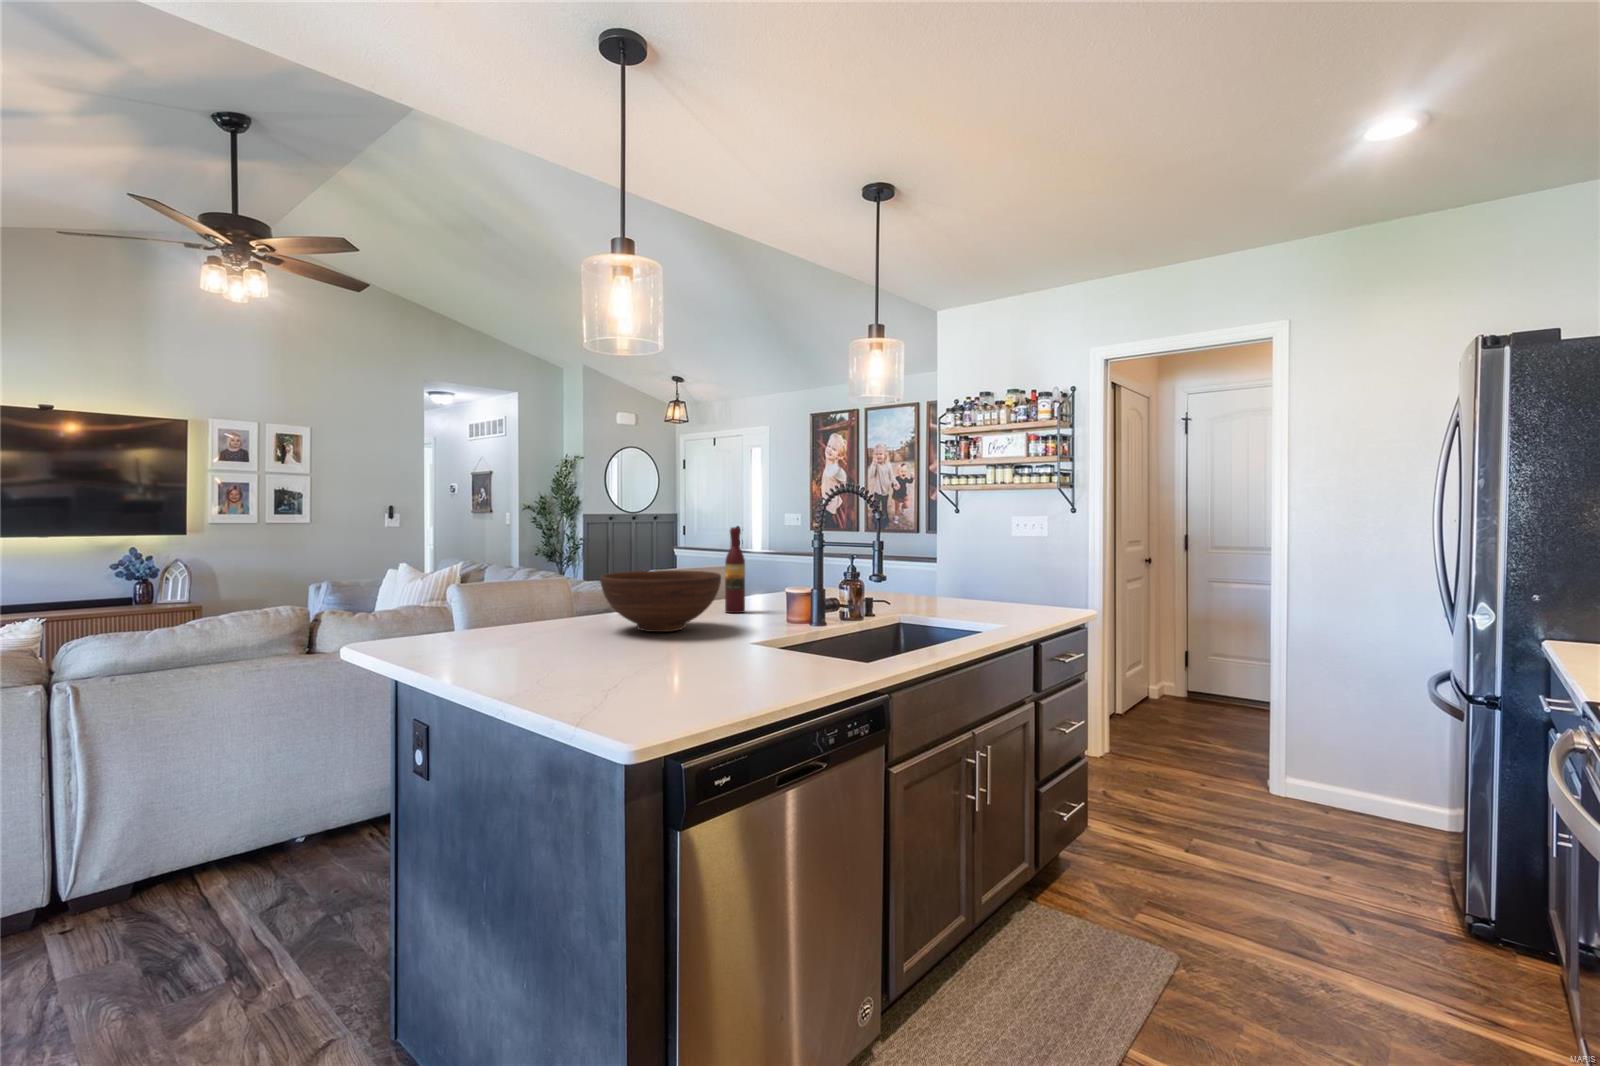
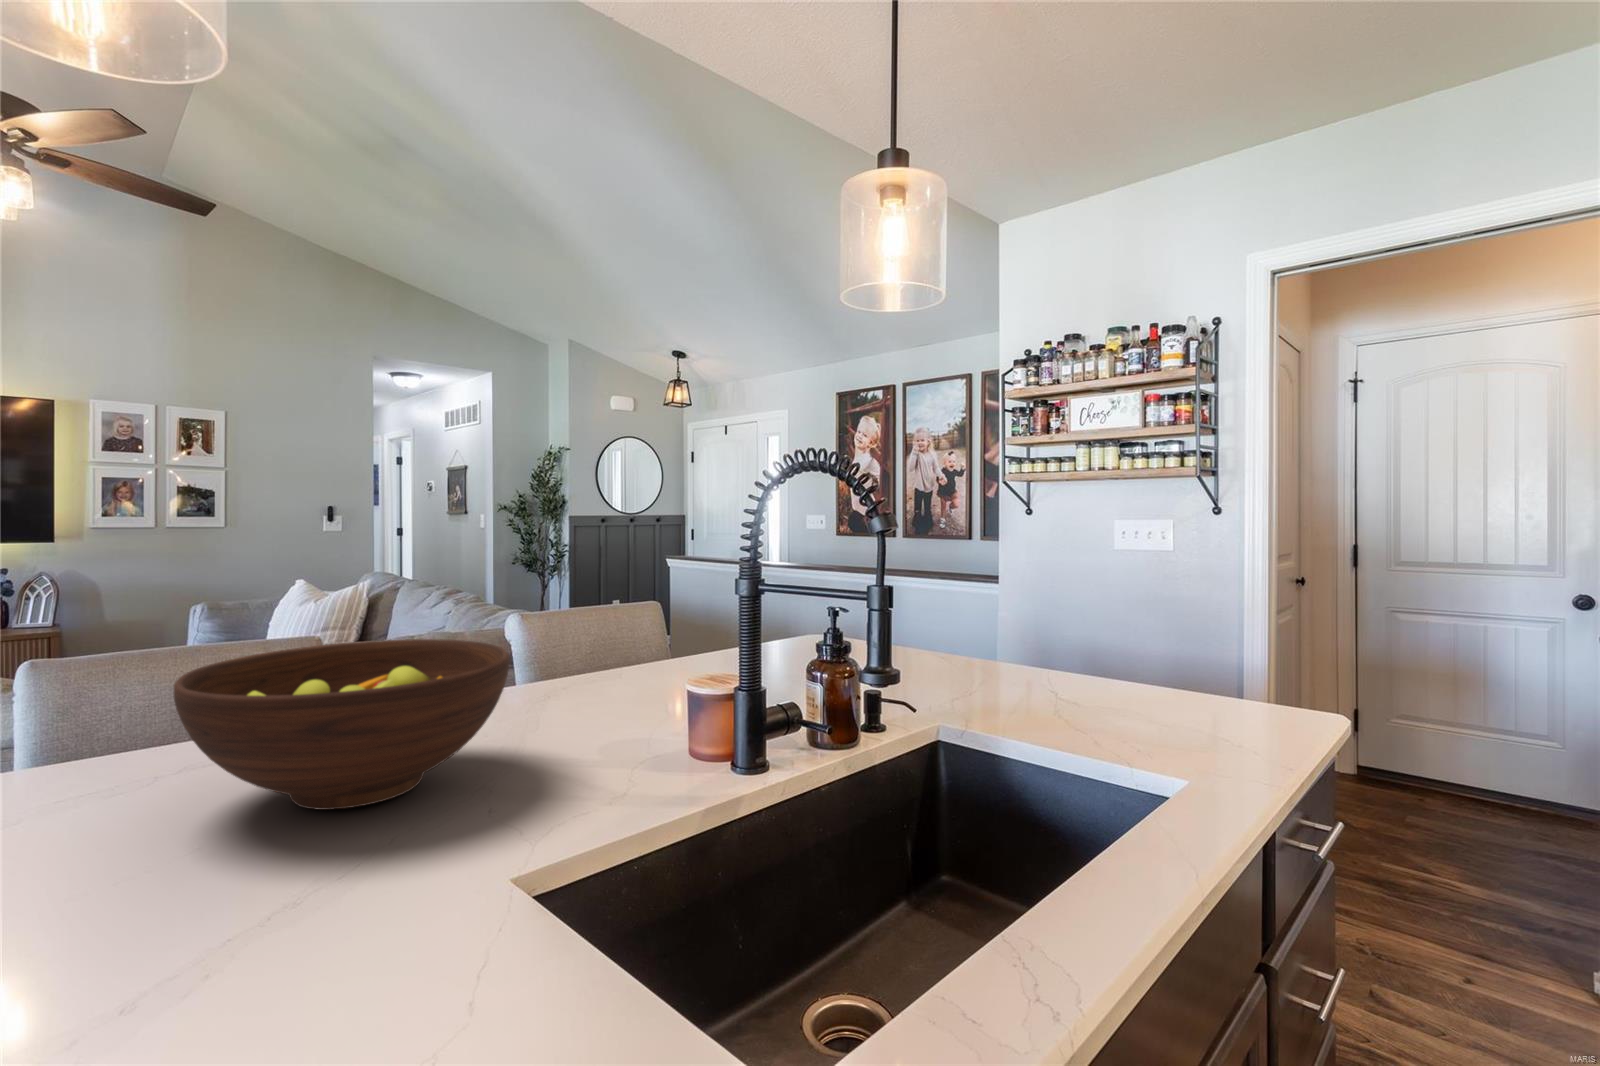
wine bottle: present [725,527,745,613] -> none [592,543,632,713]

